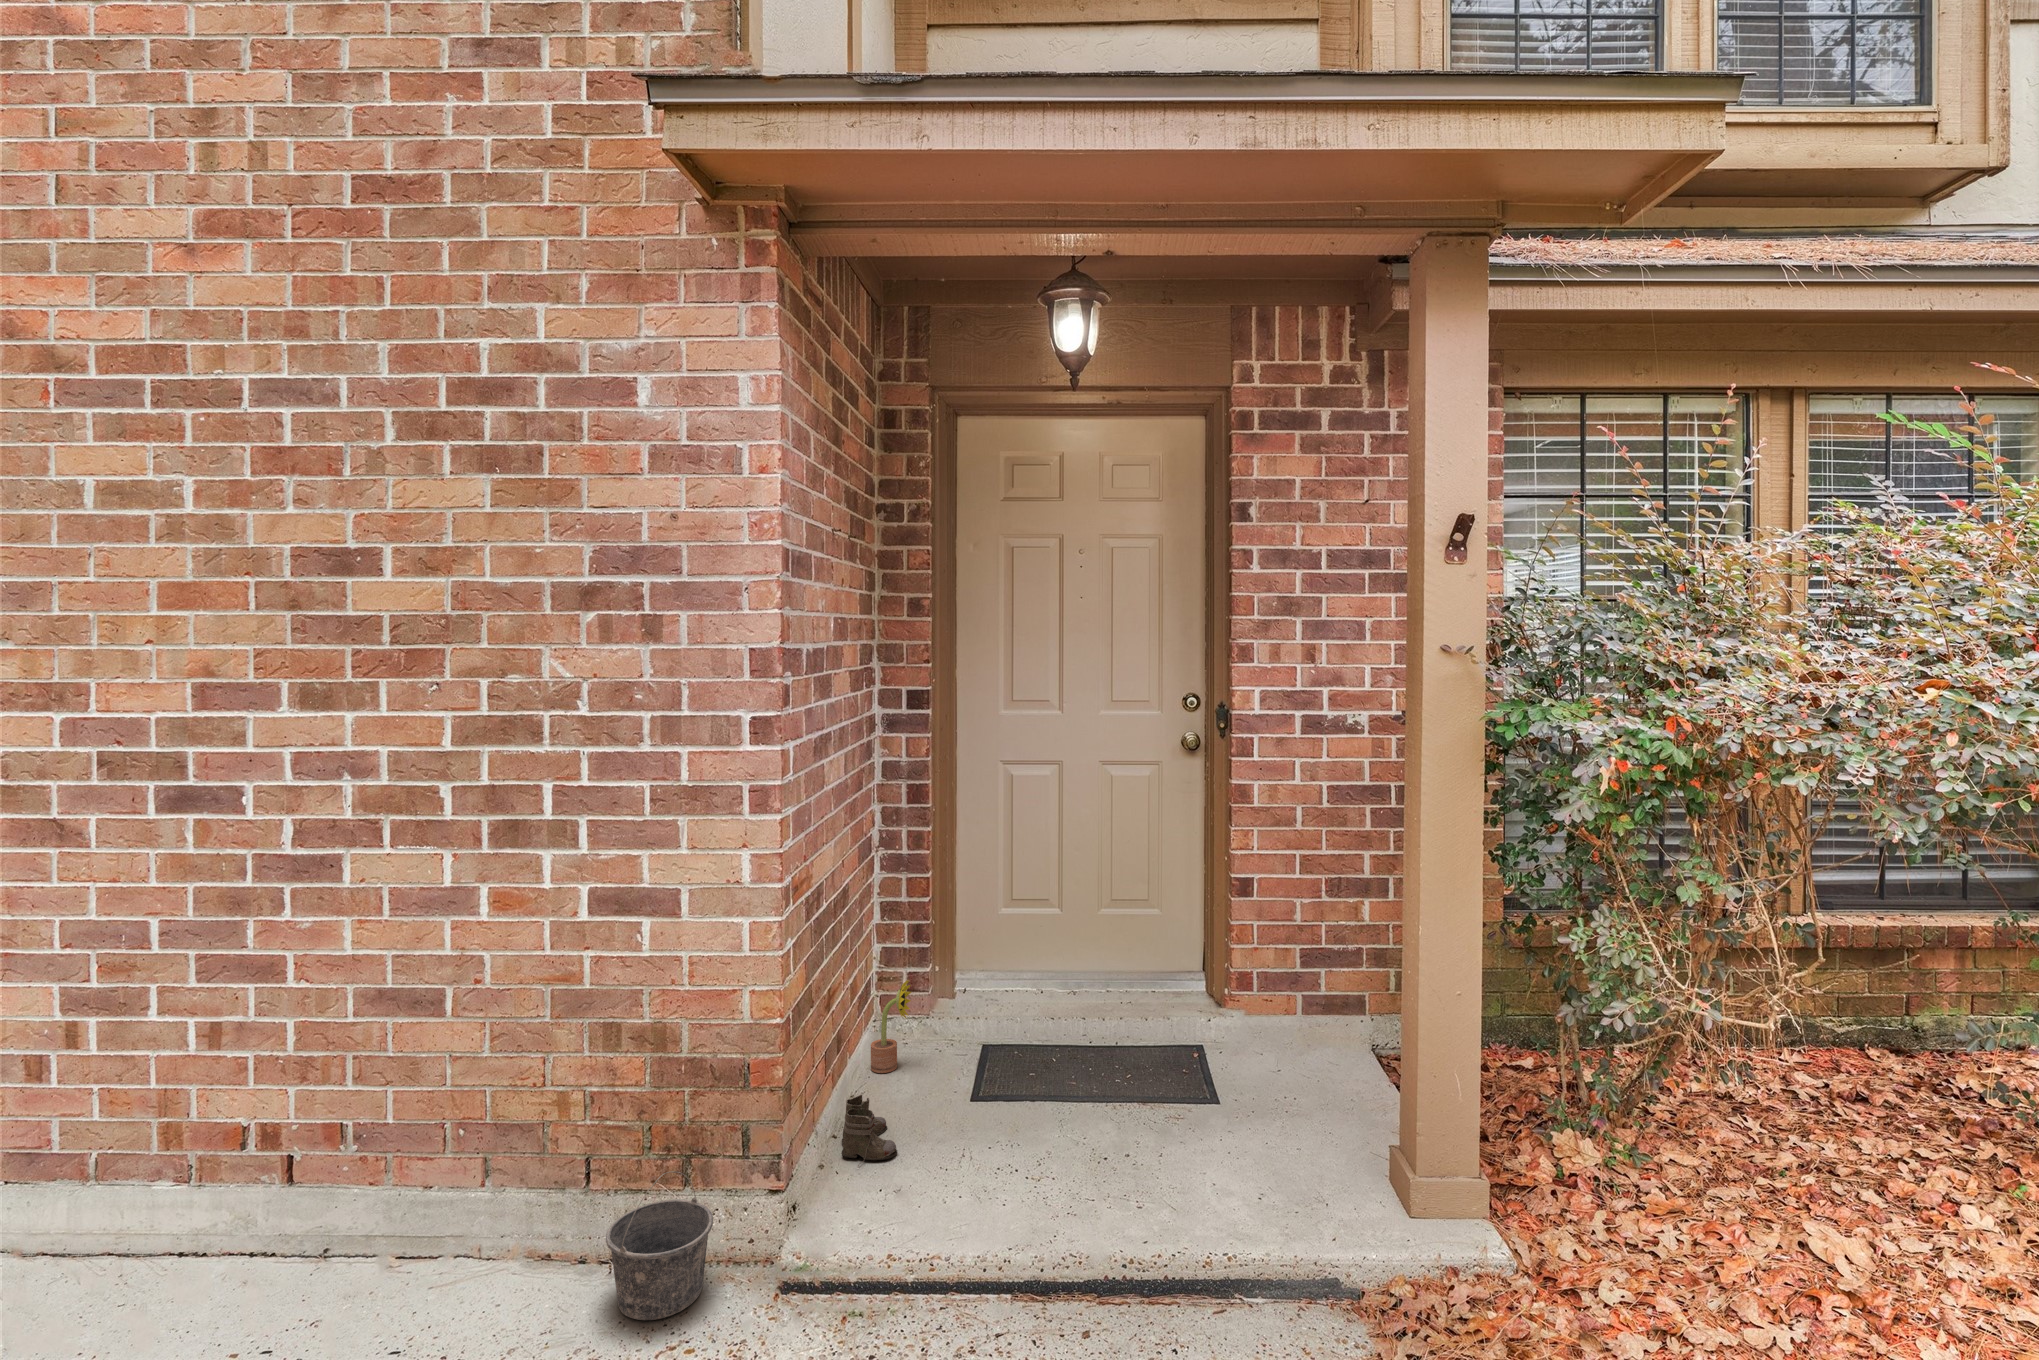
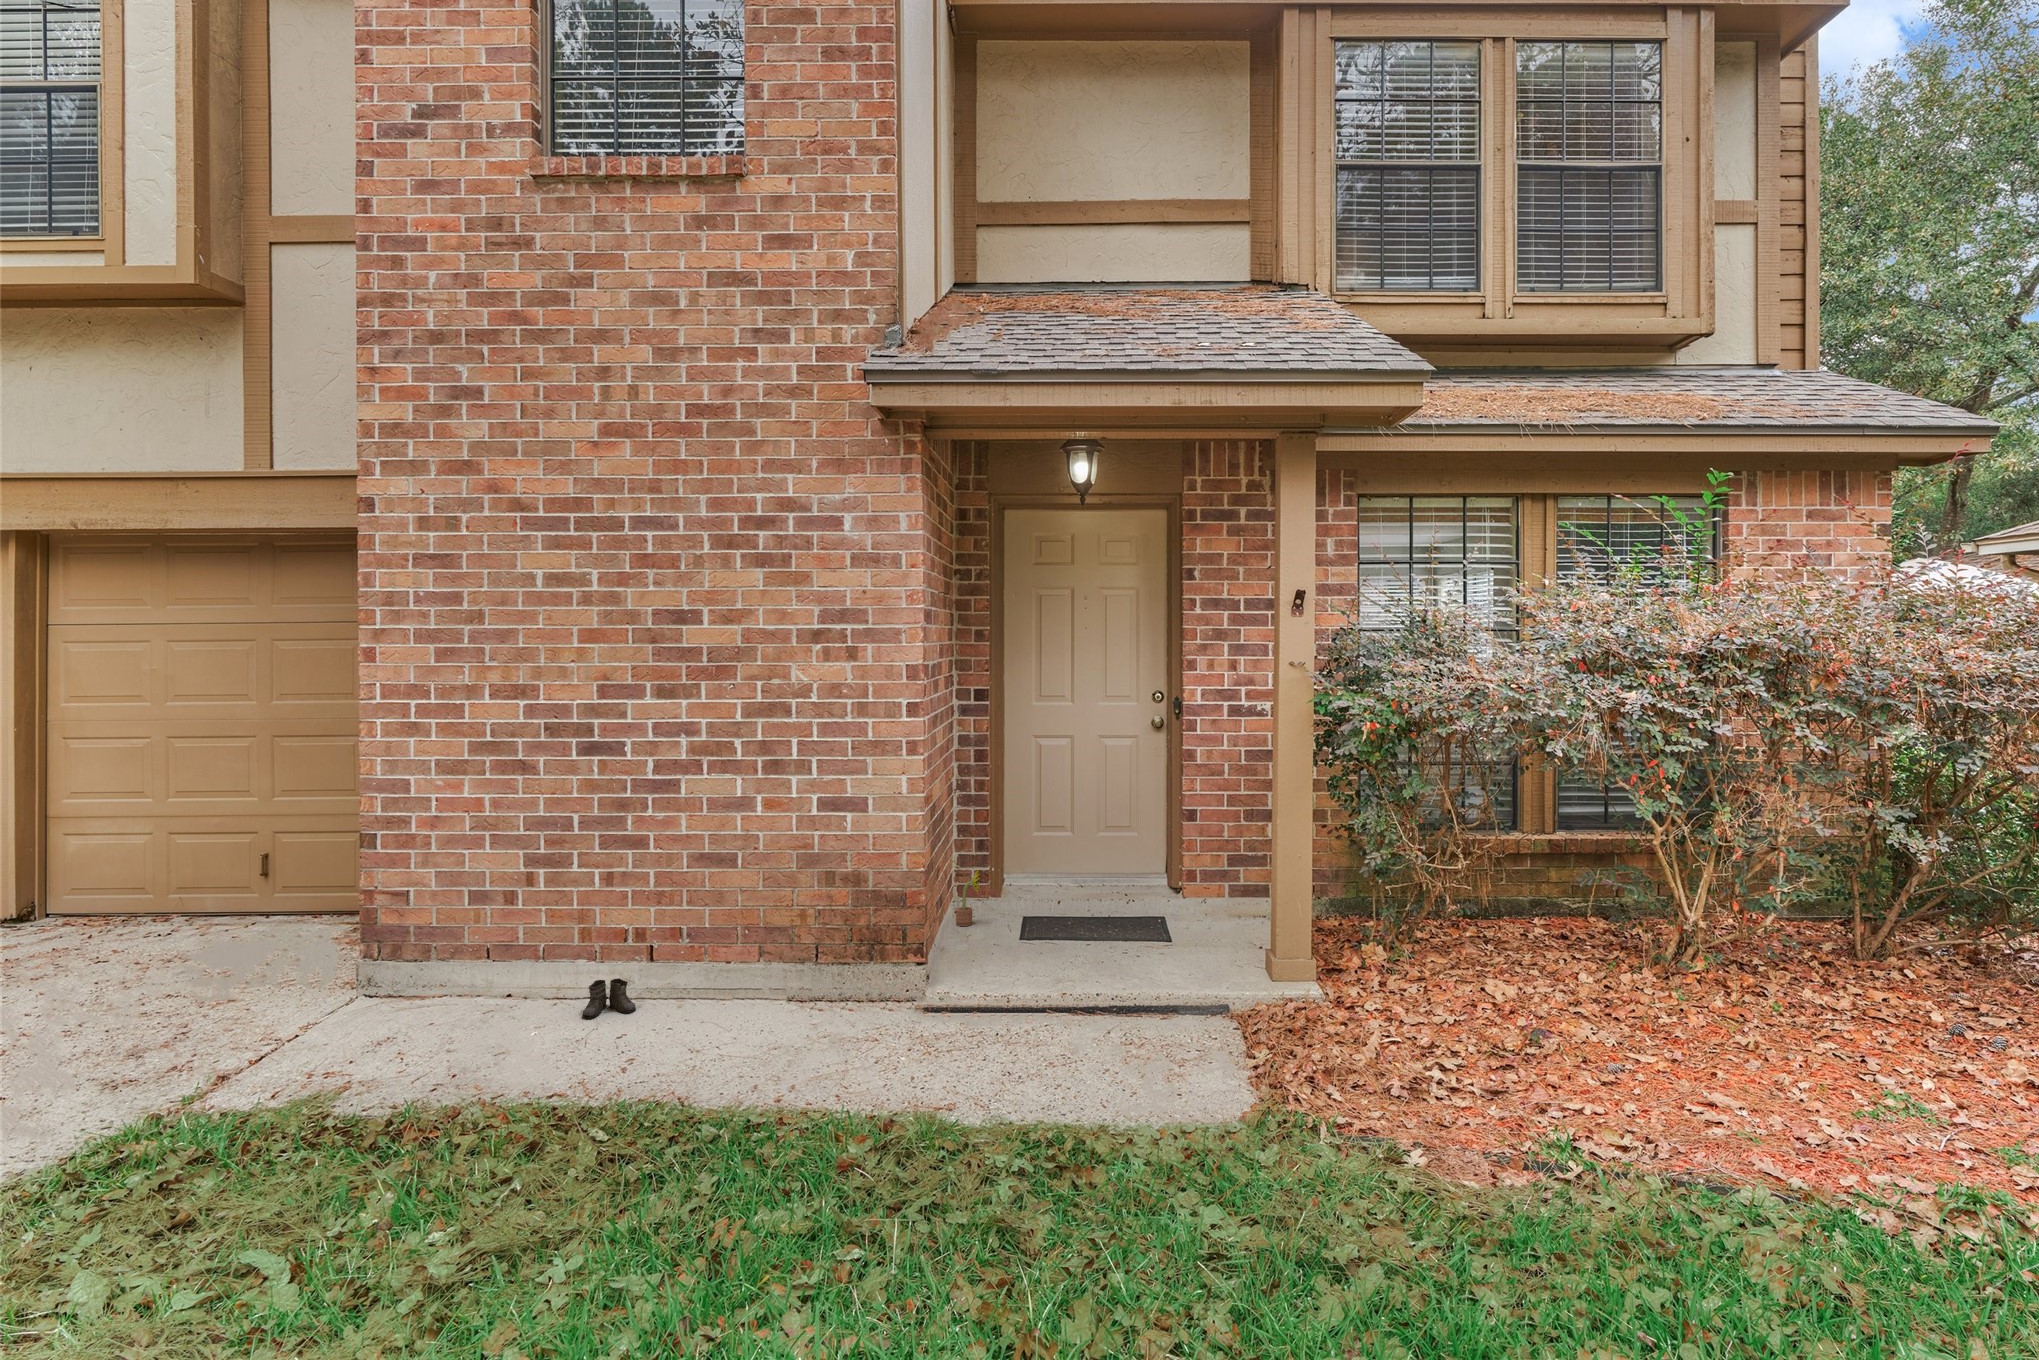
boots: present [841,1095,897,1166] -> present [582,978,636,1019]
bucket: present [606,1171,713,1320] -> none [836,947,891,1021]

